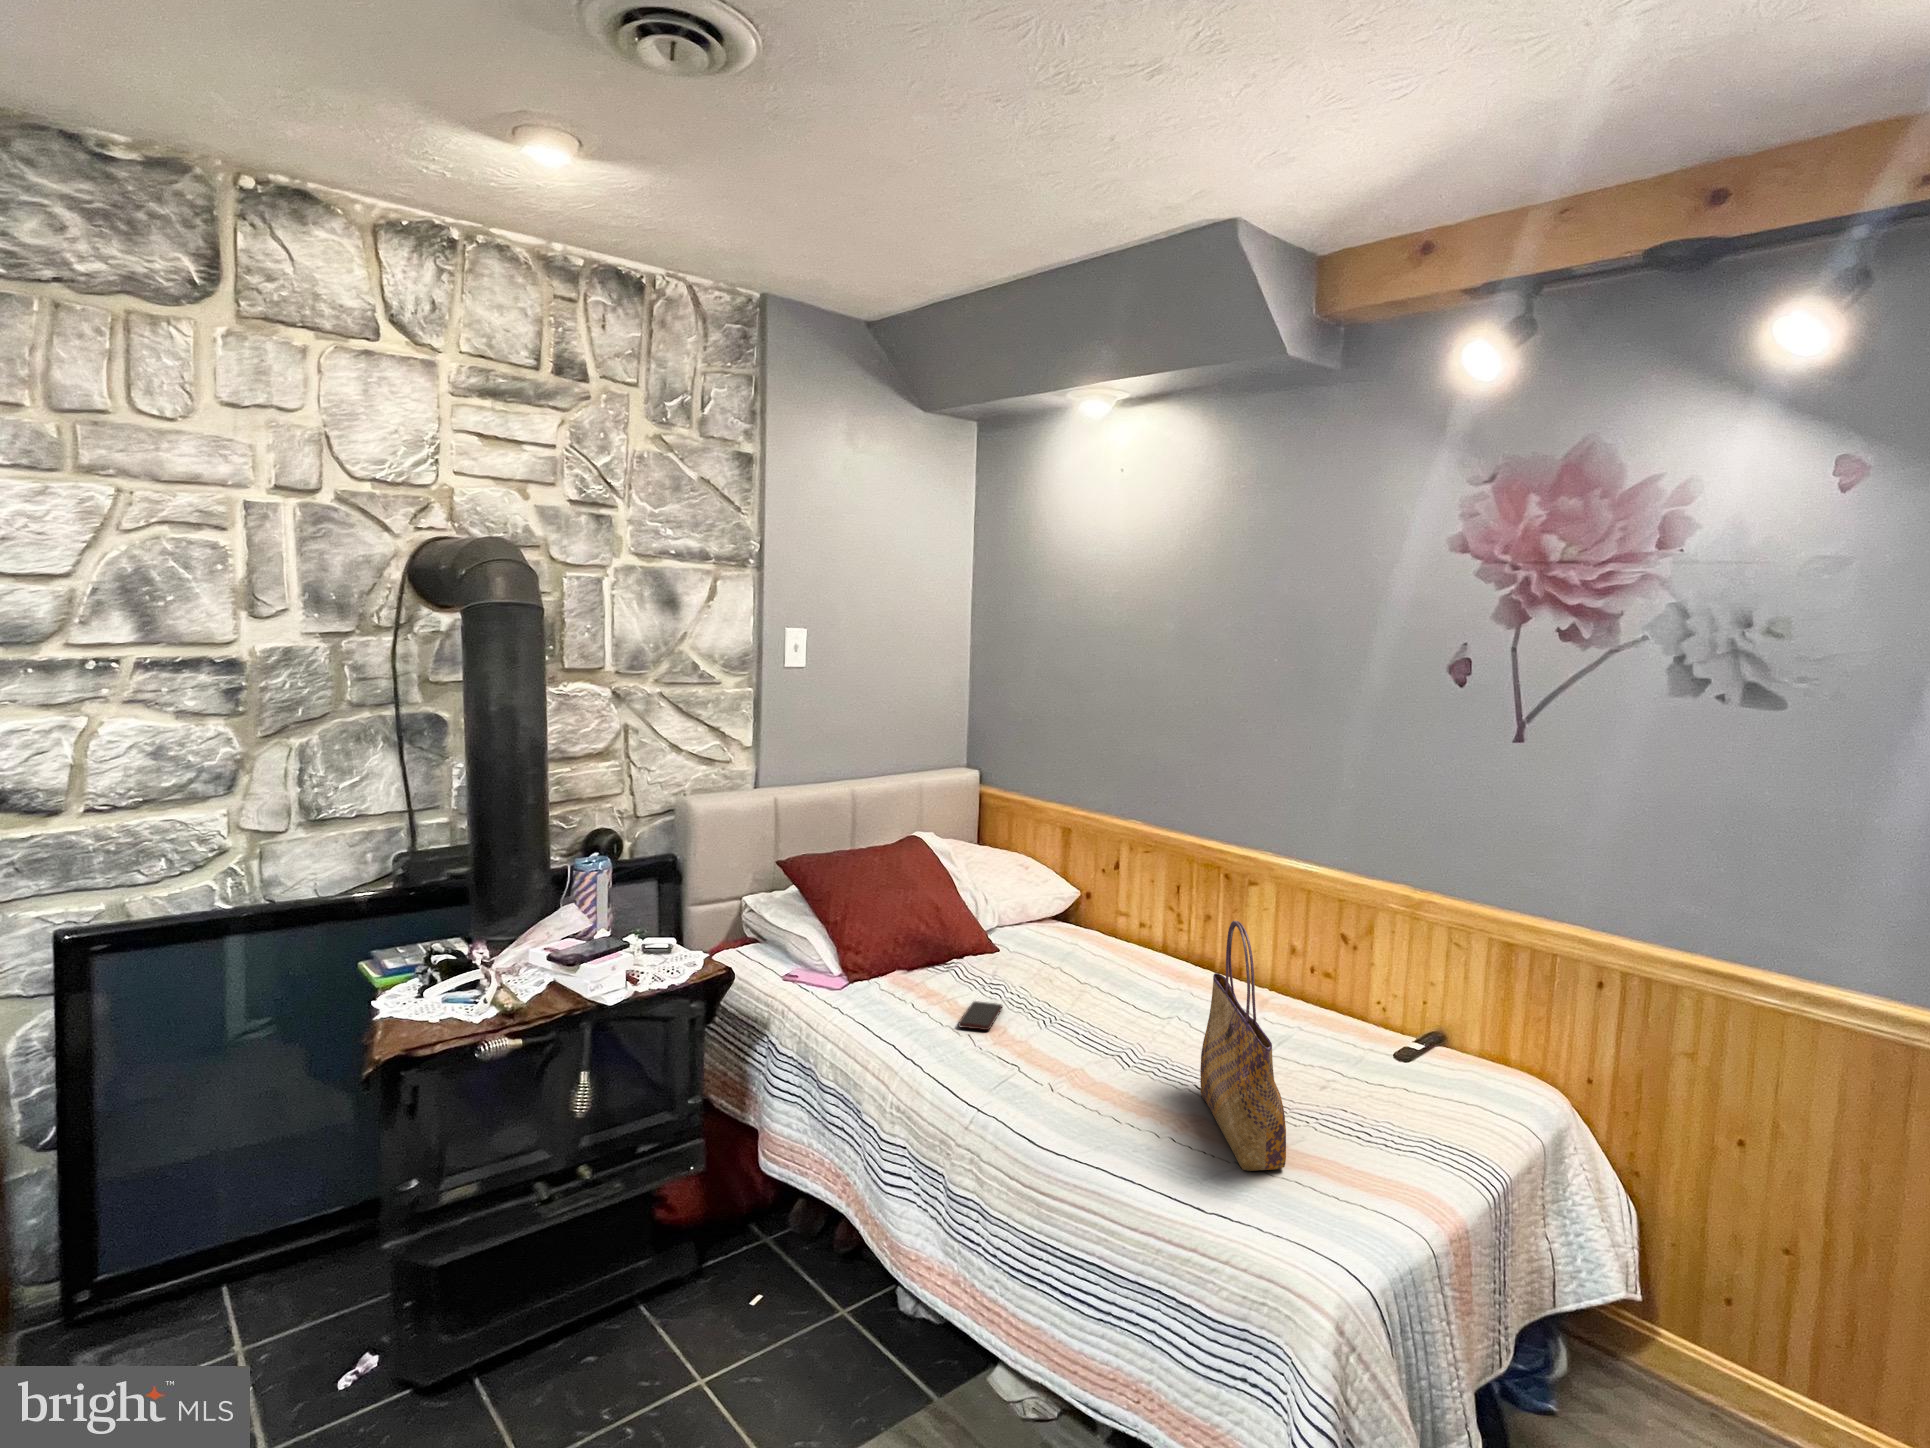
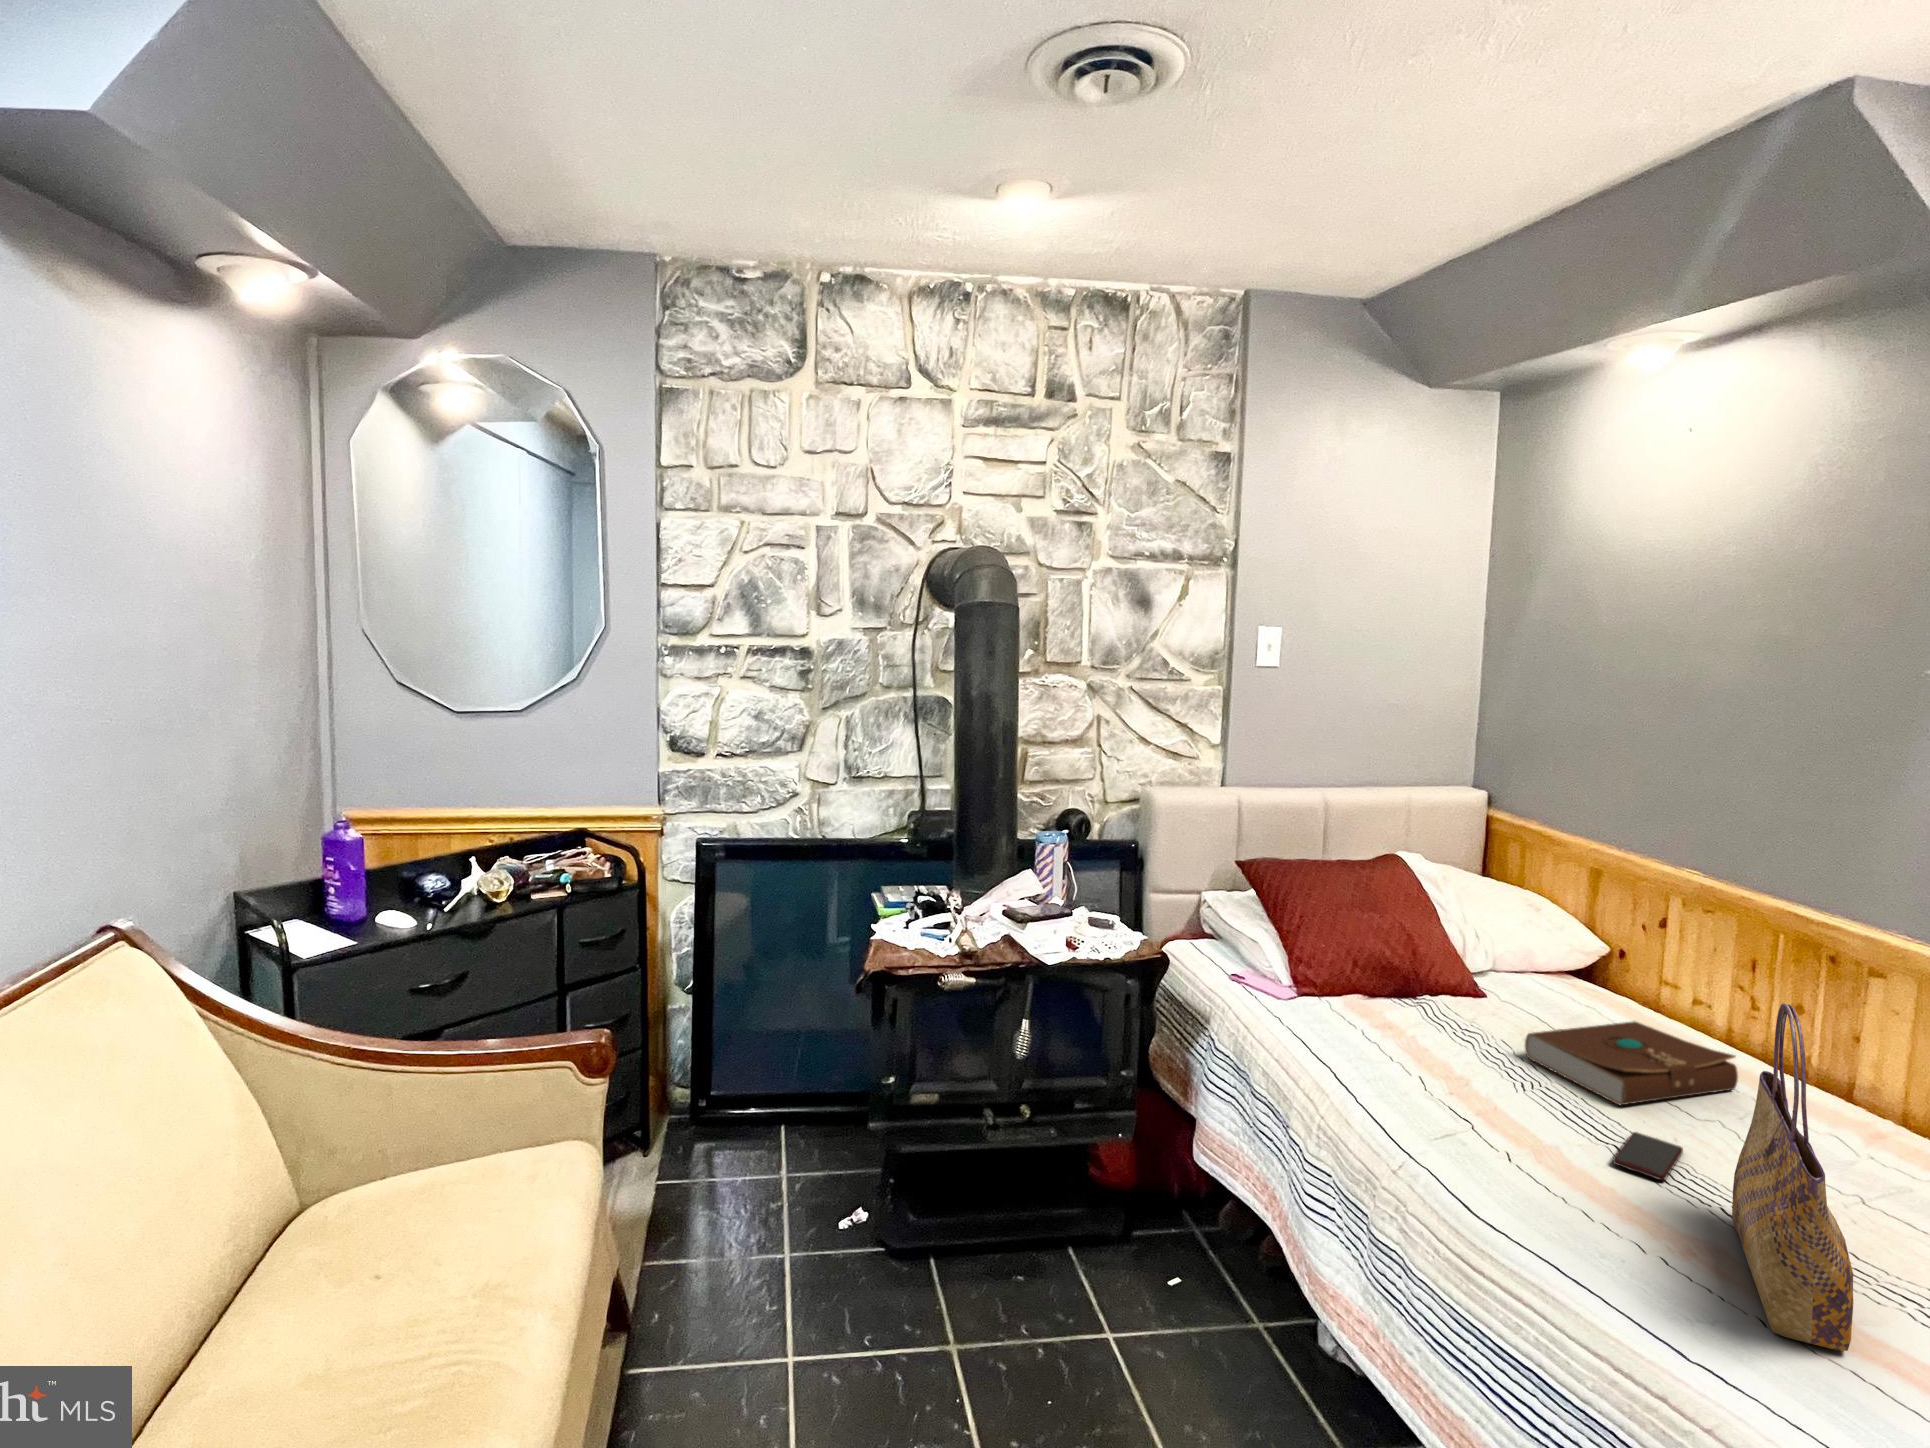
book: none [1038,950,1178,1022] -> present [1525,1021,1738,1105]
smartphone: present [958,1001,1003,1030] -> present [1613,1132,1683,1180]

